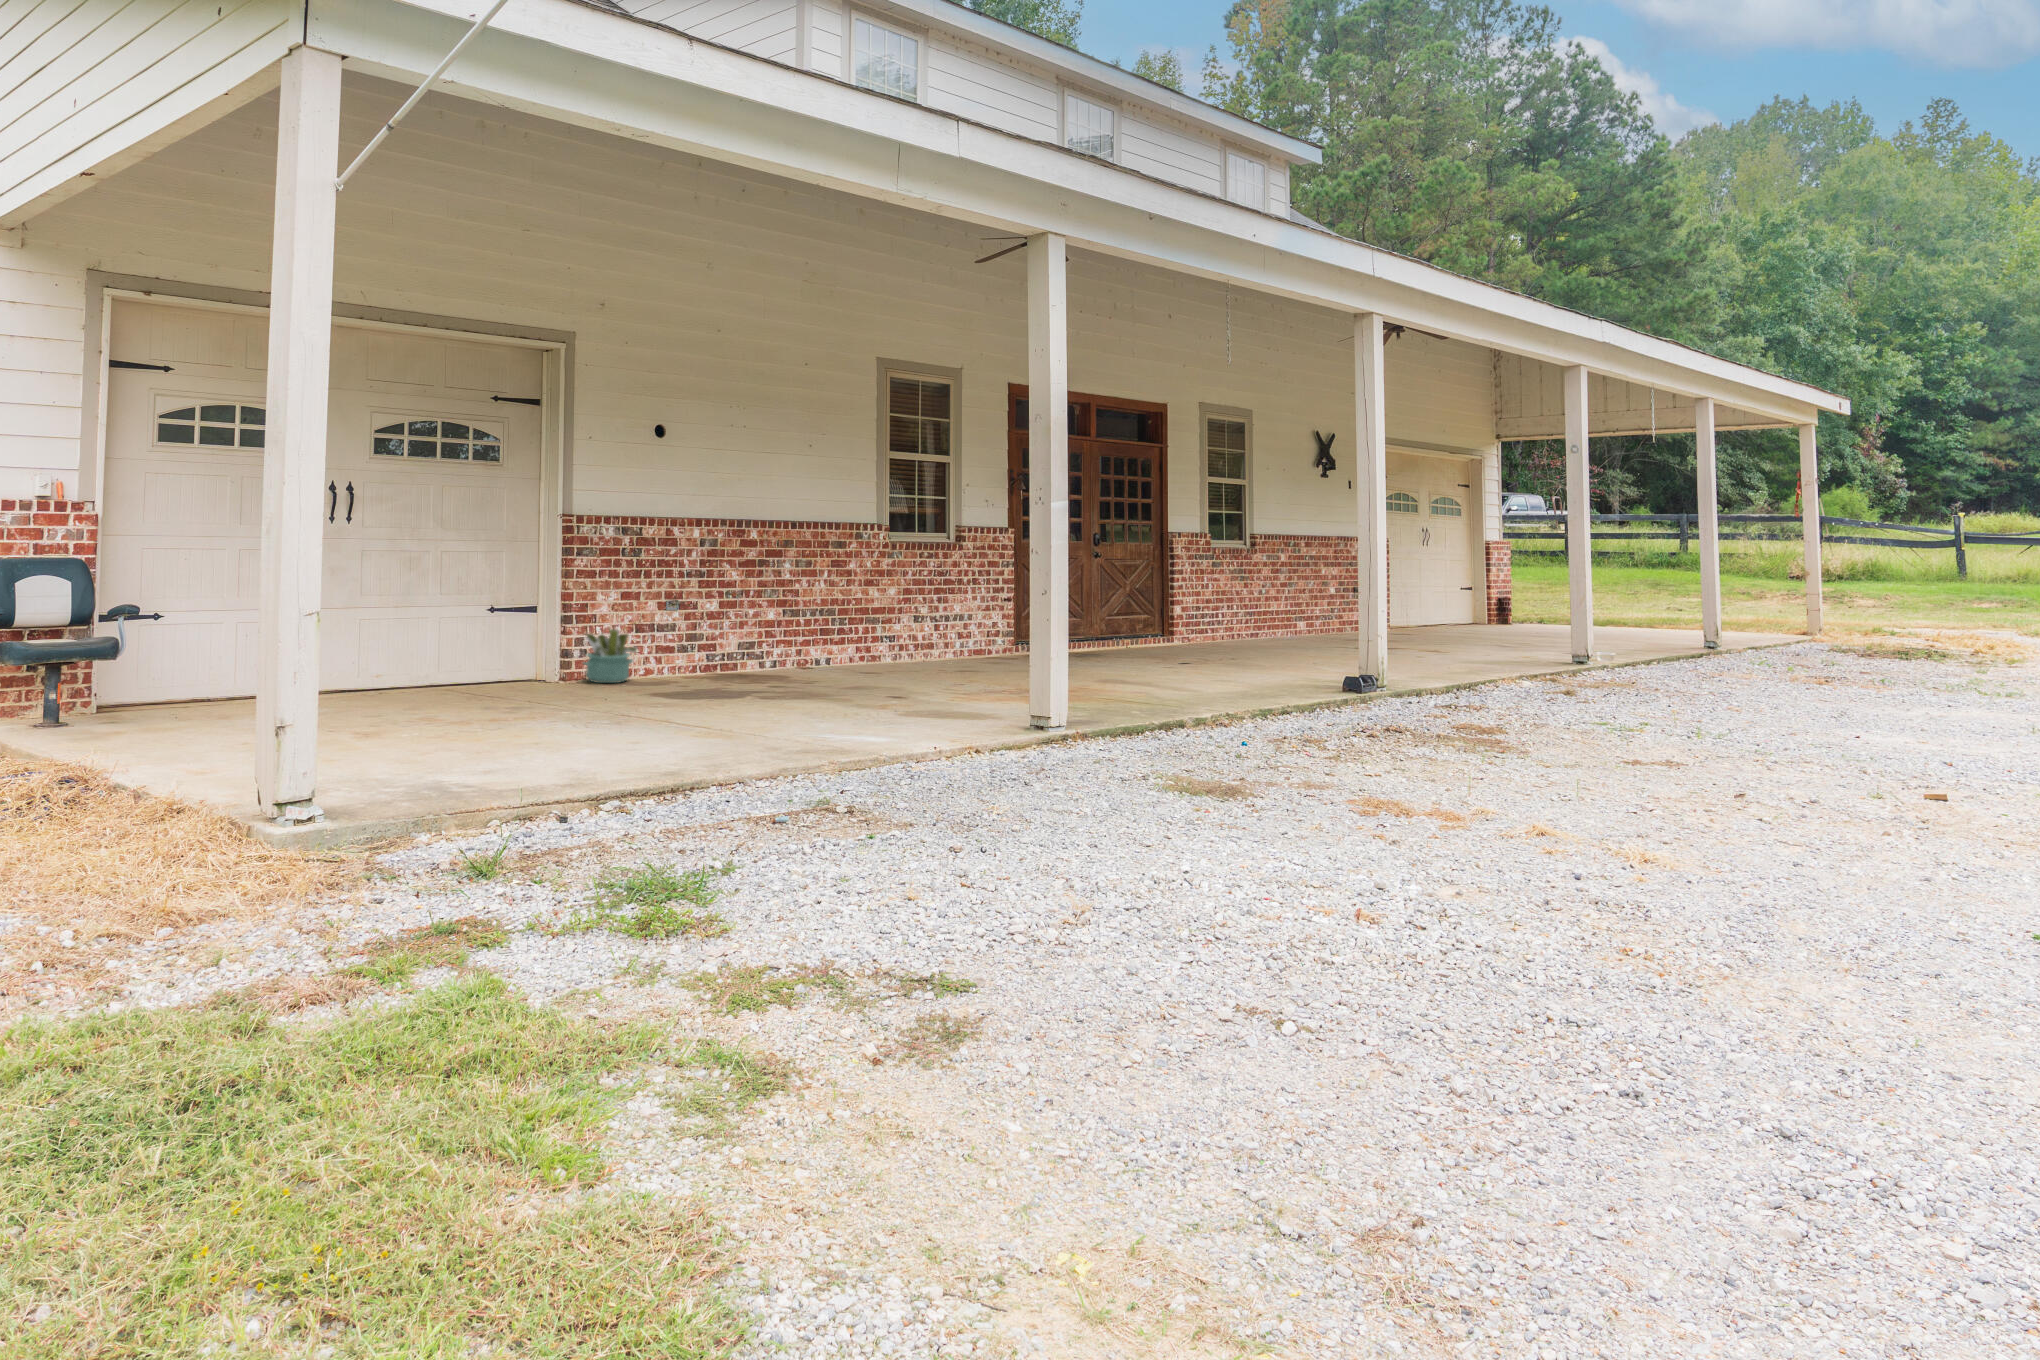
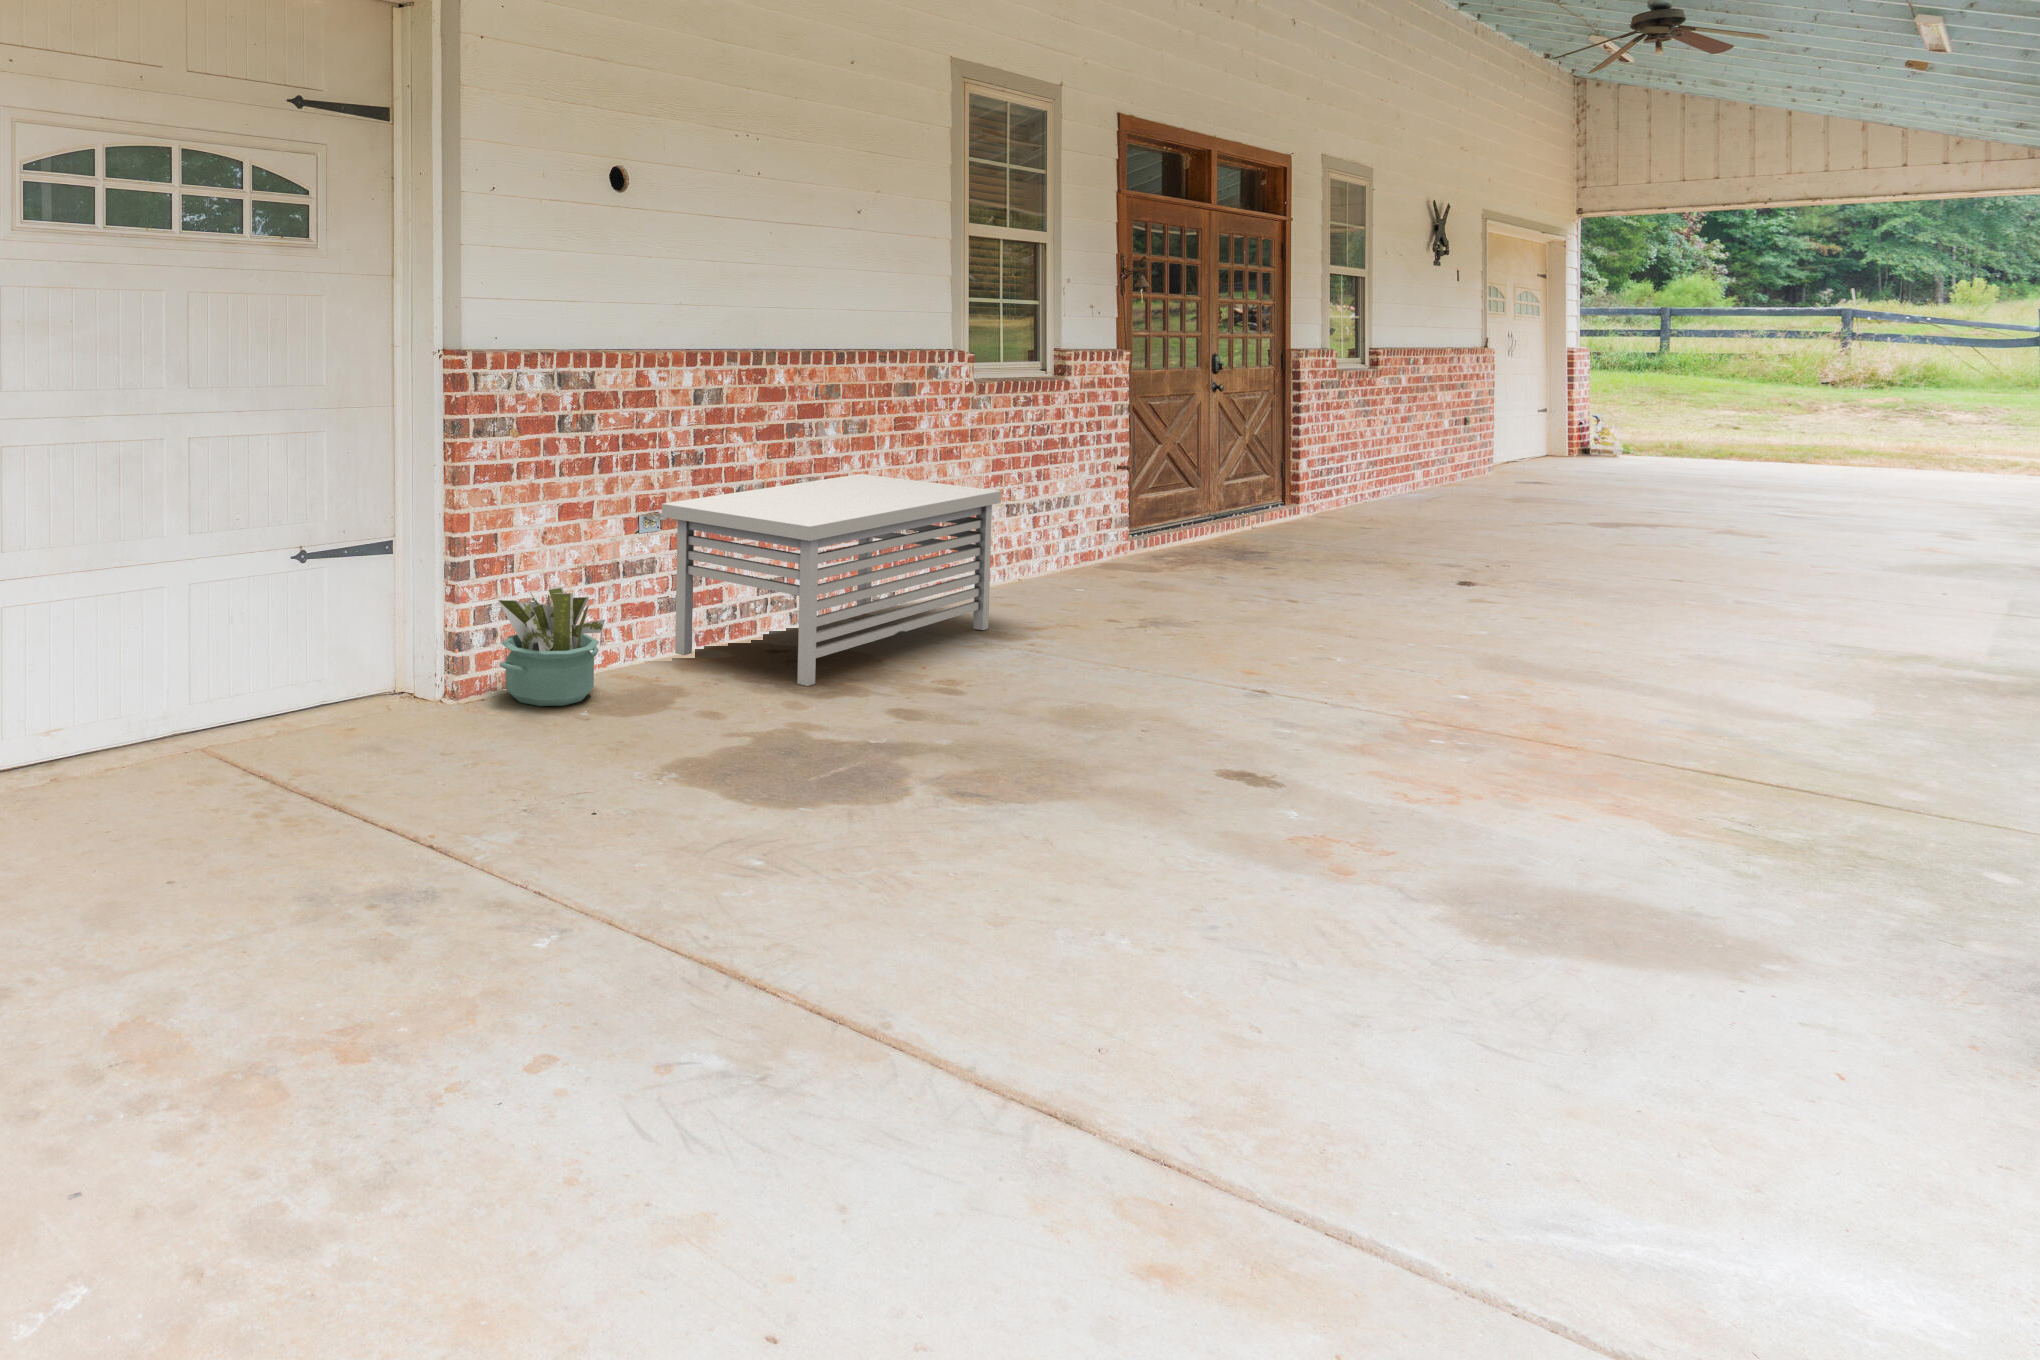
storage bench: none [677,589,866,681] -> present [662,474,1001,686]

